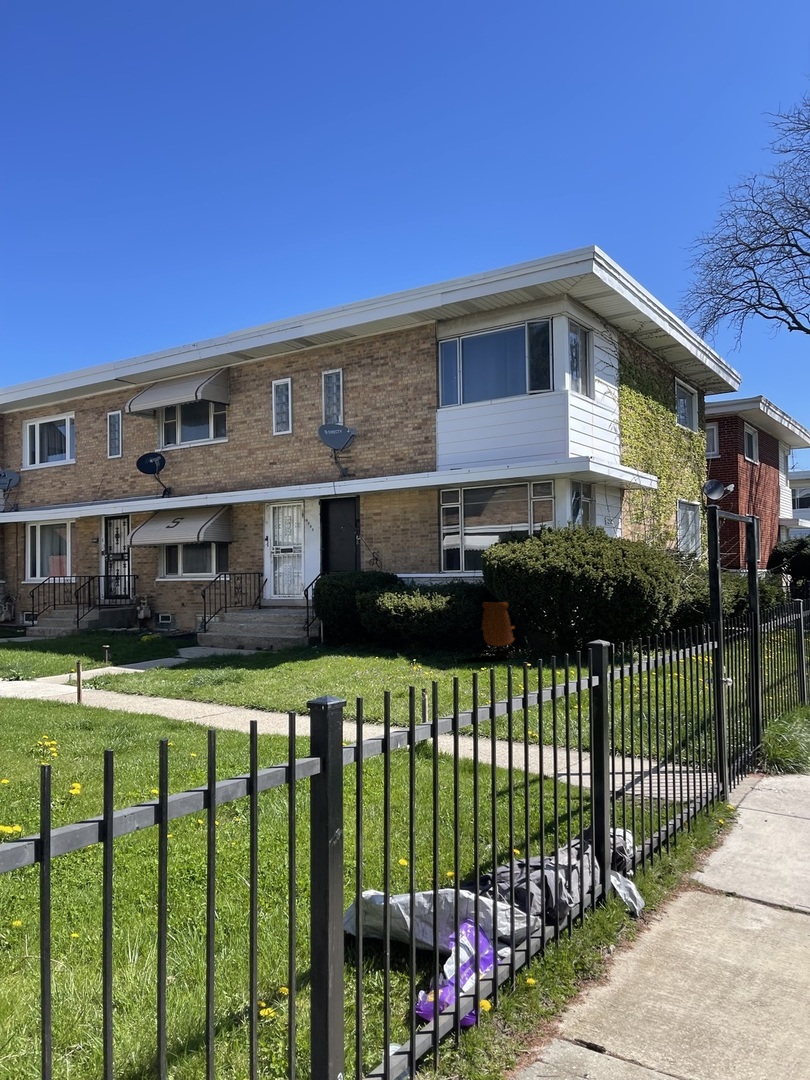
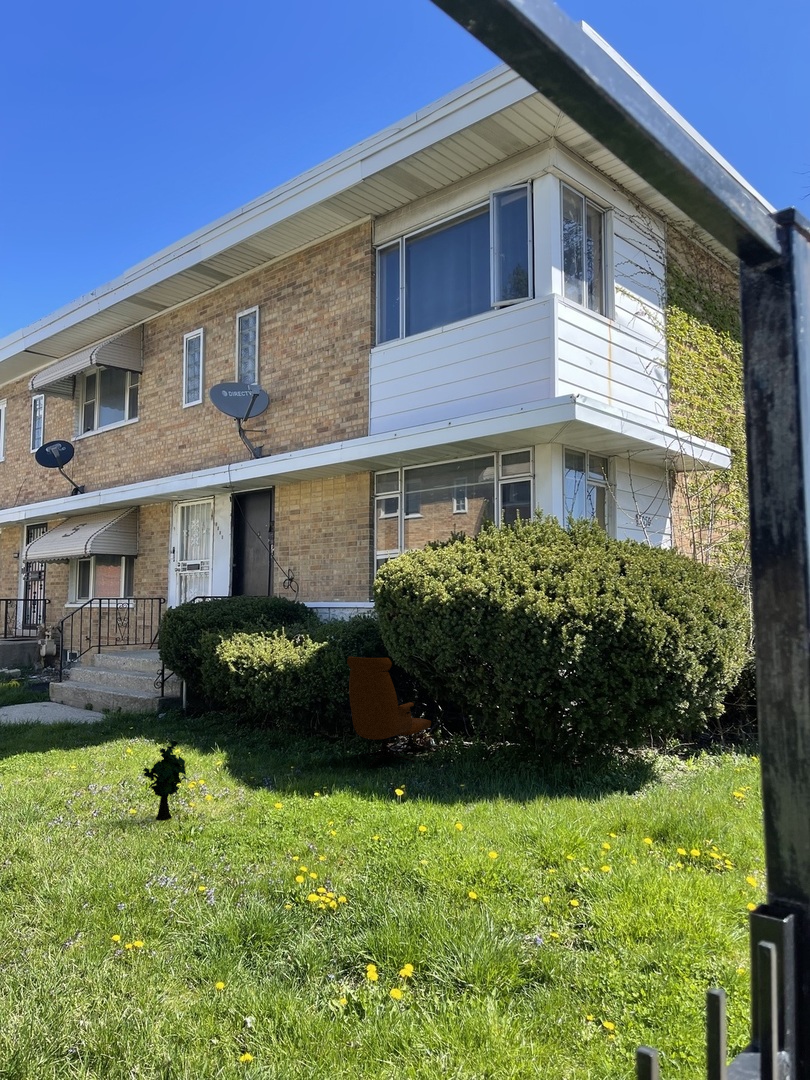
decorative plant: none [419,642,440,680] -> present [143,741,187,820]

